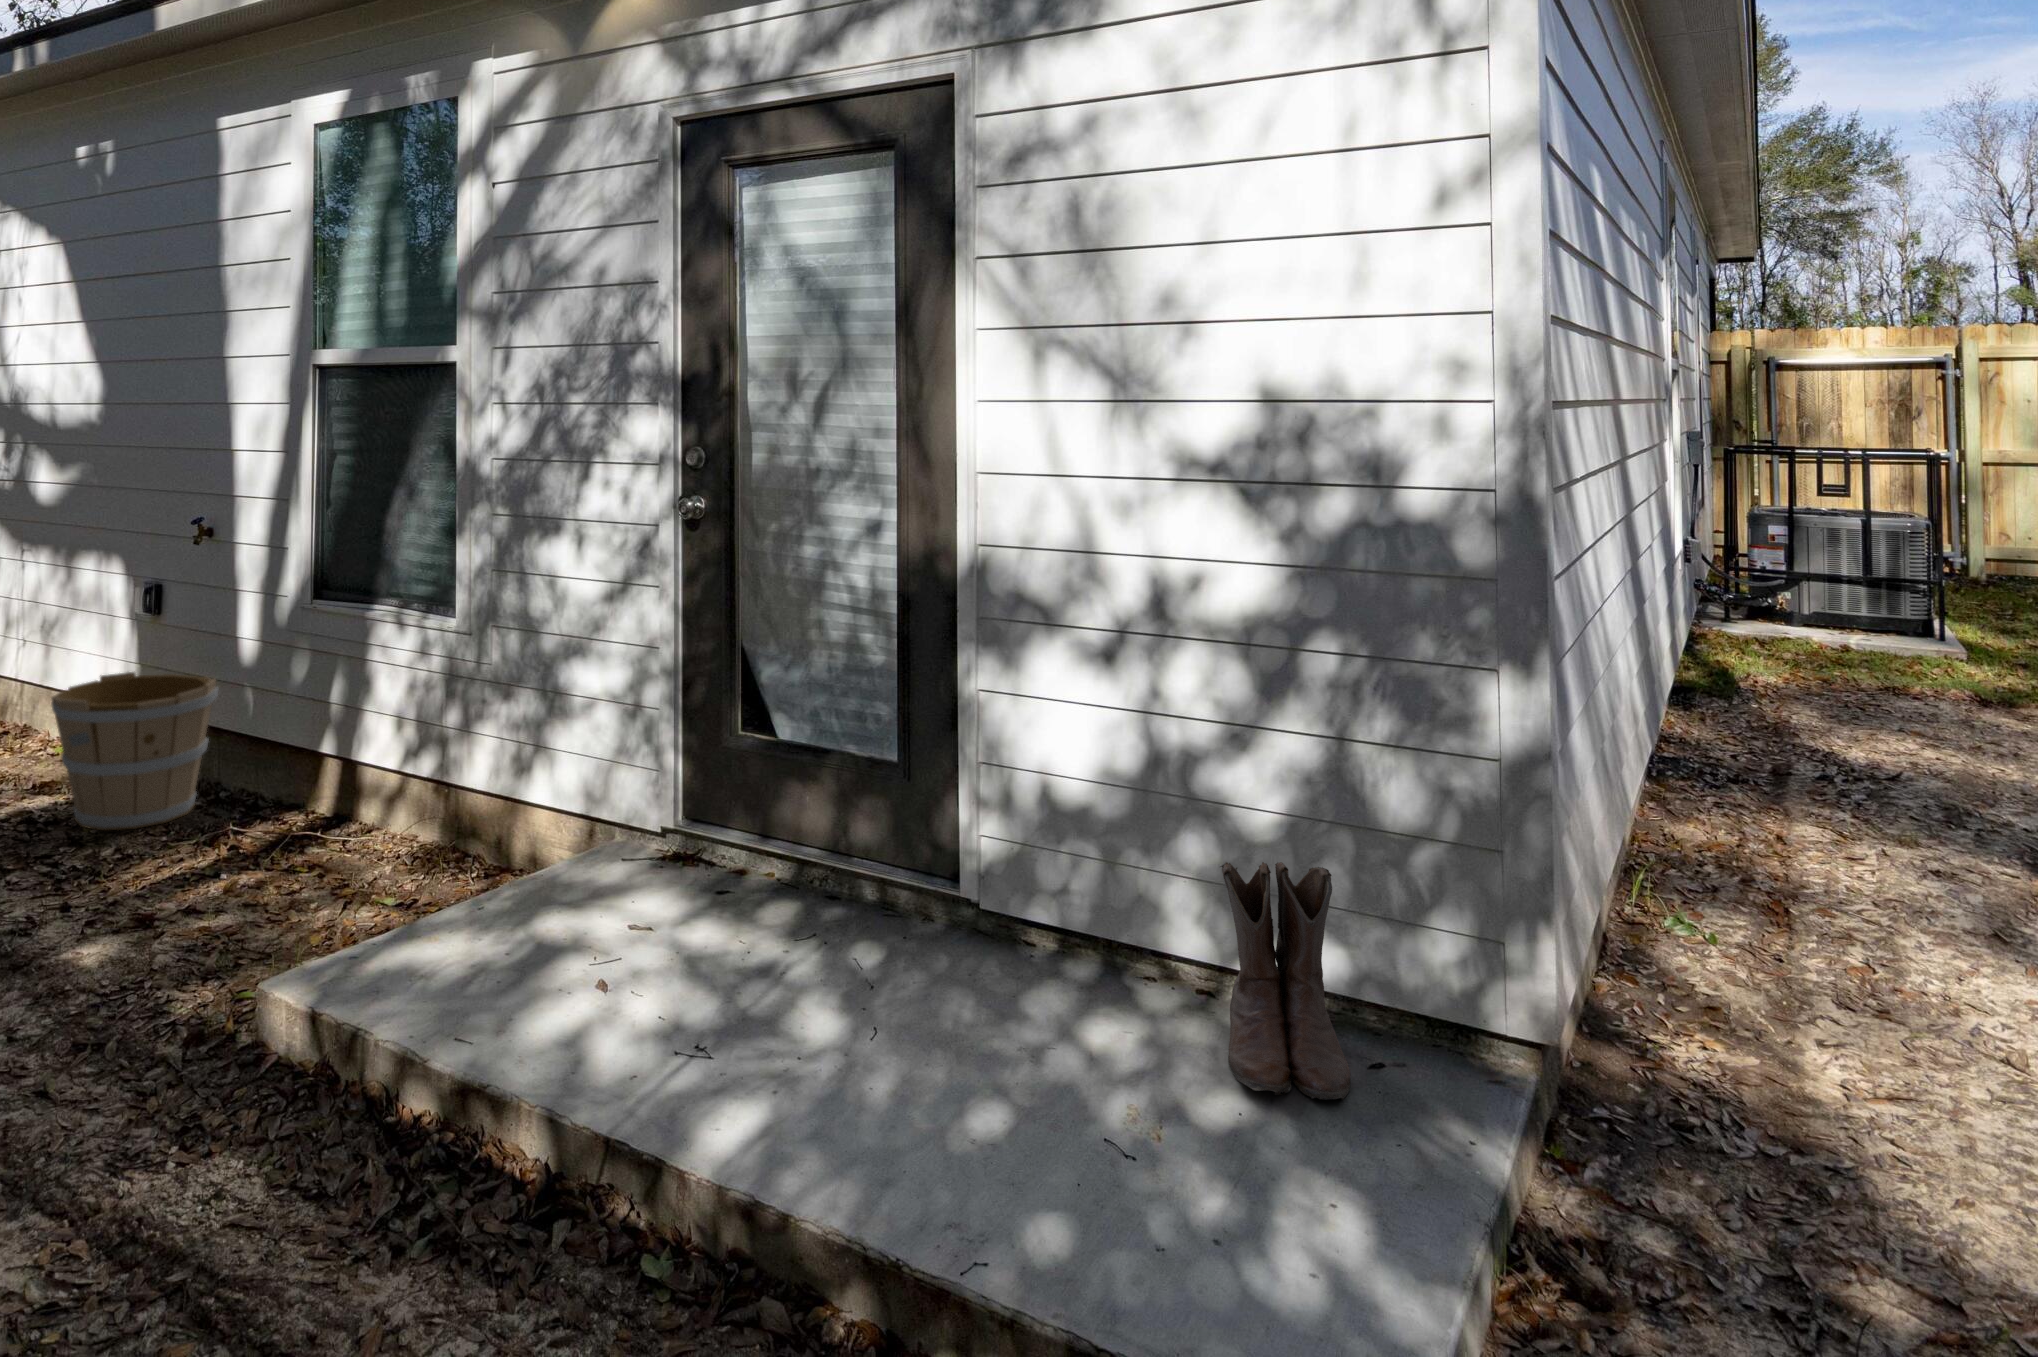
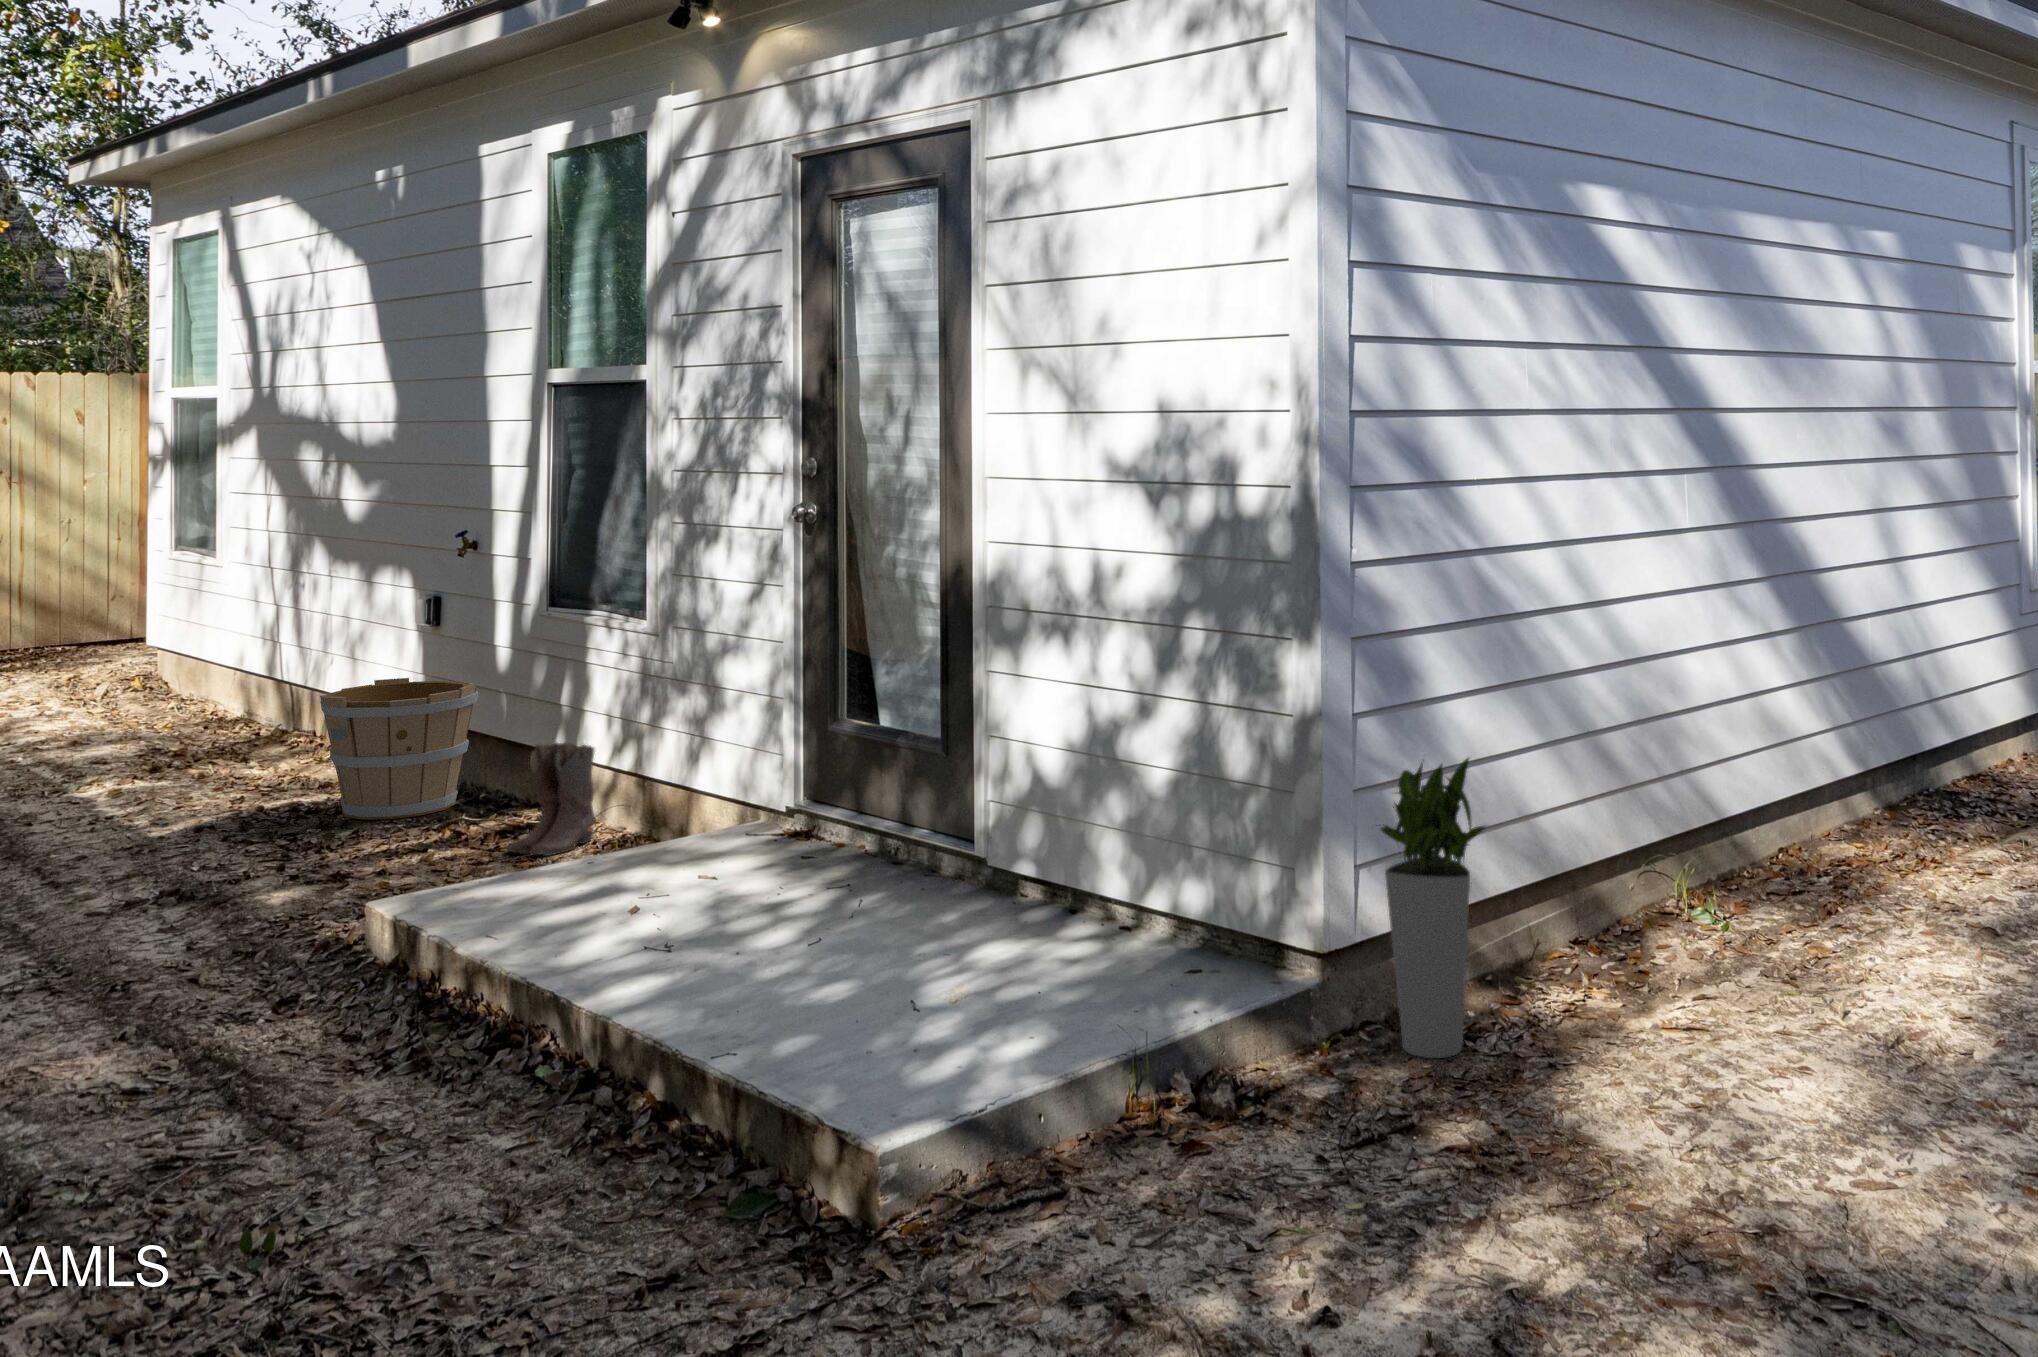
planter: none [1597,804,1770,1182] -> present [1381,758,1486,1058]
boots: present [1220,862,1350,1100] -> present [506,742,595,856]

